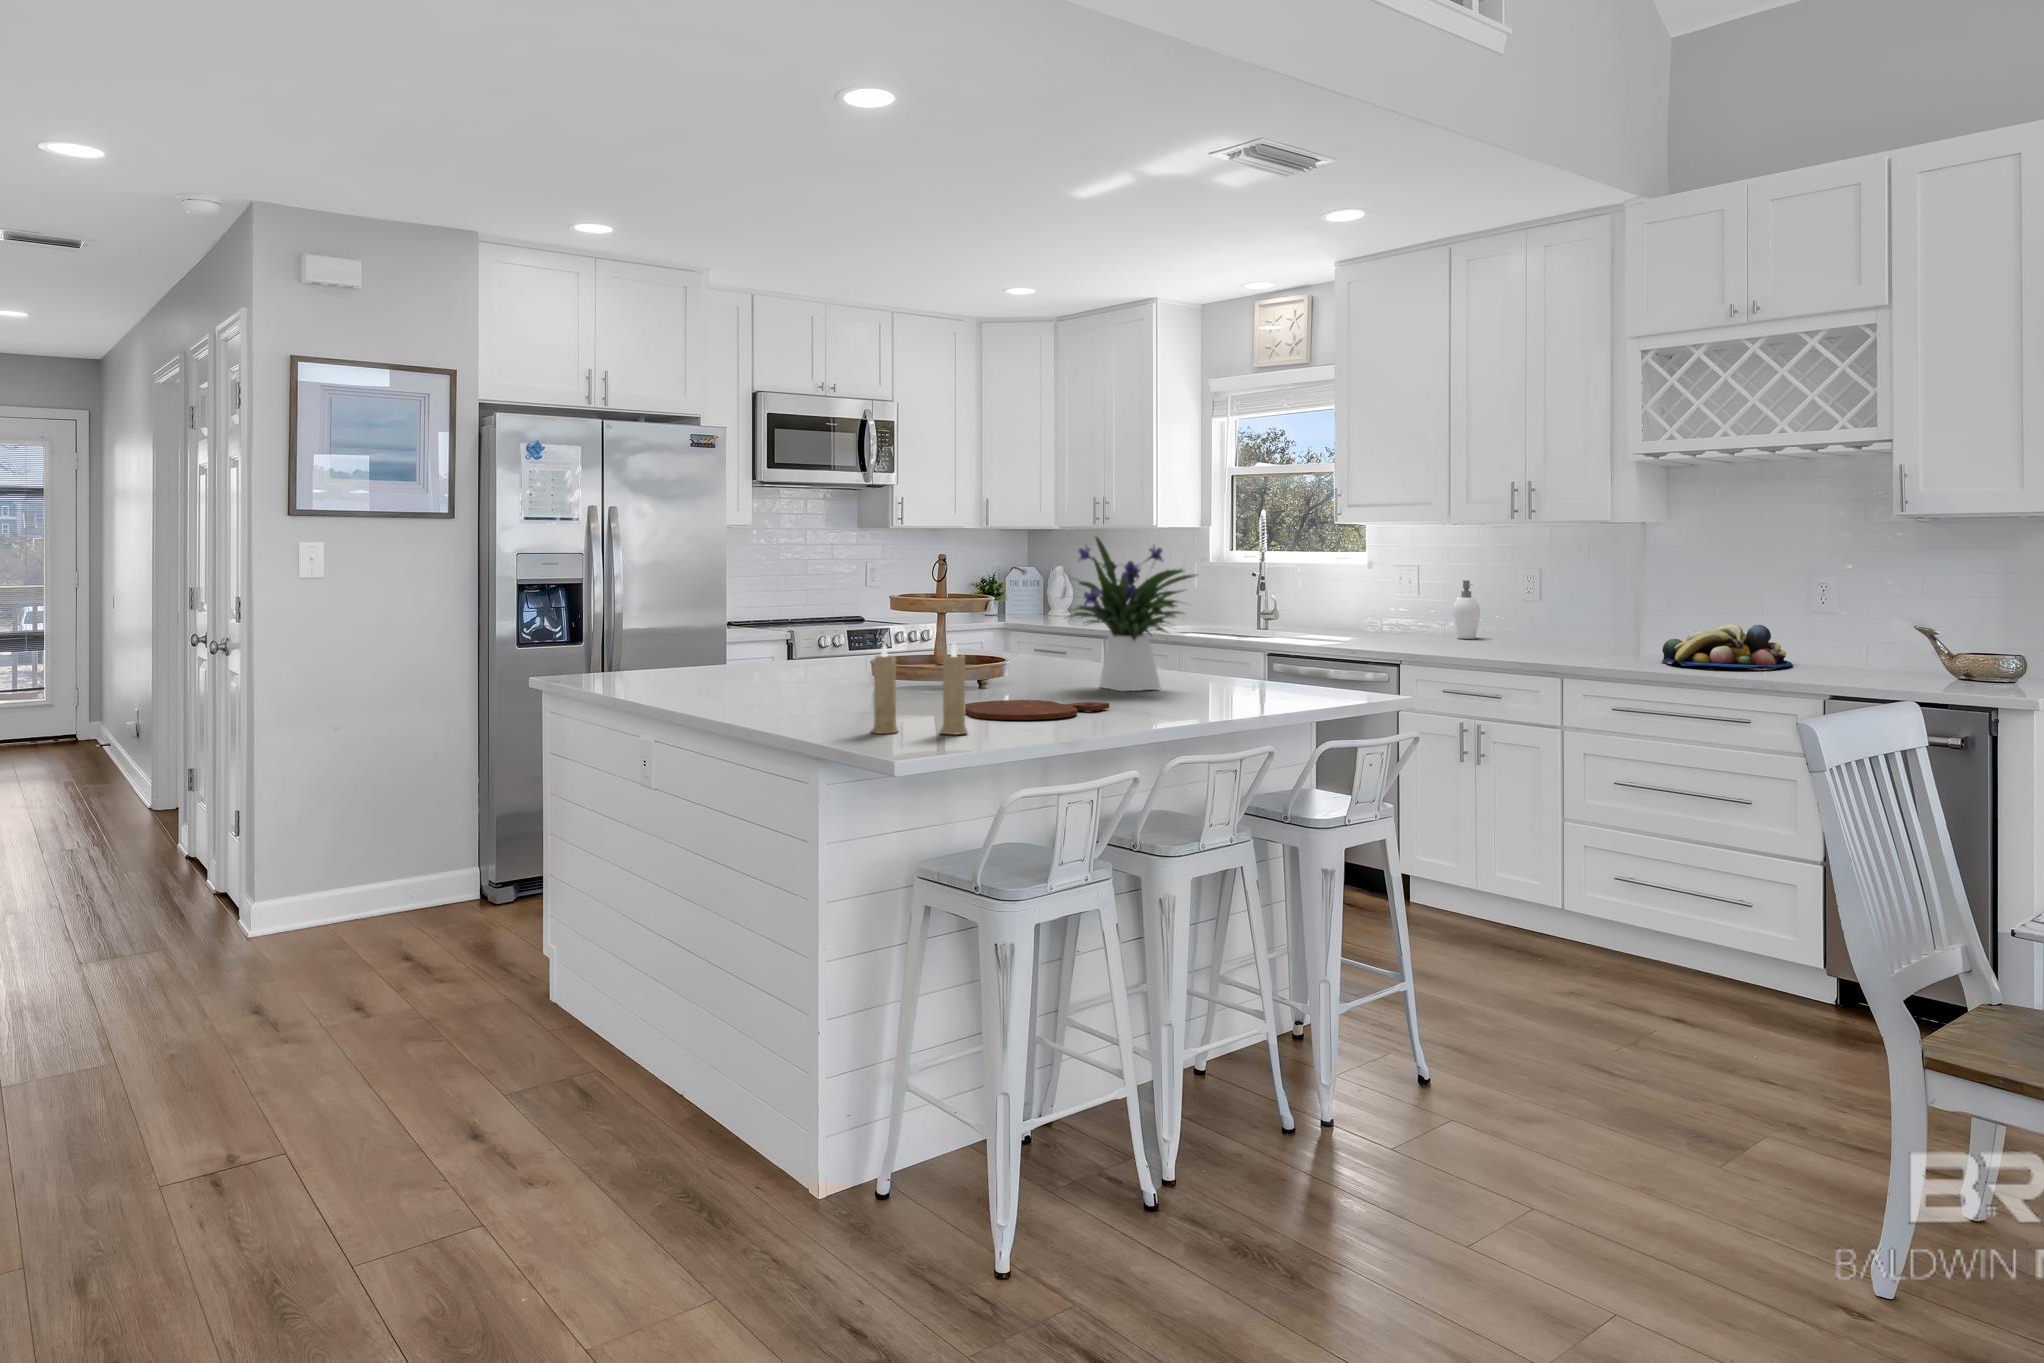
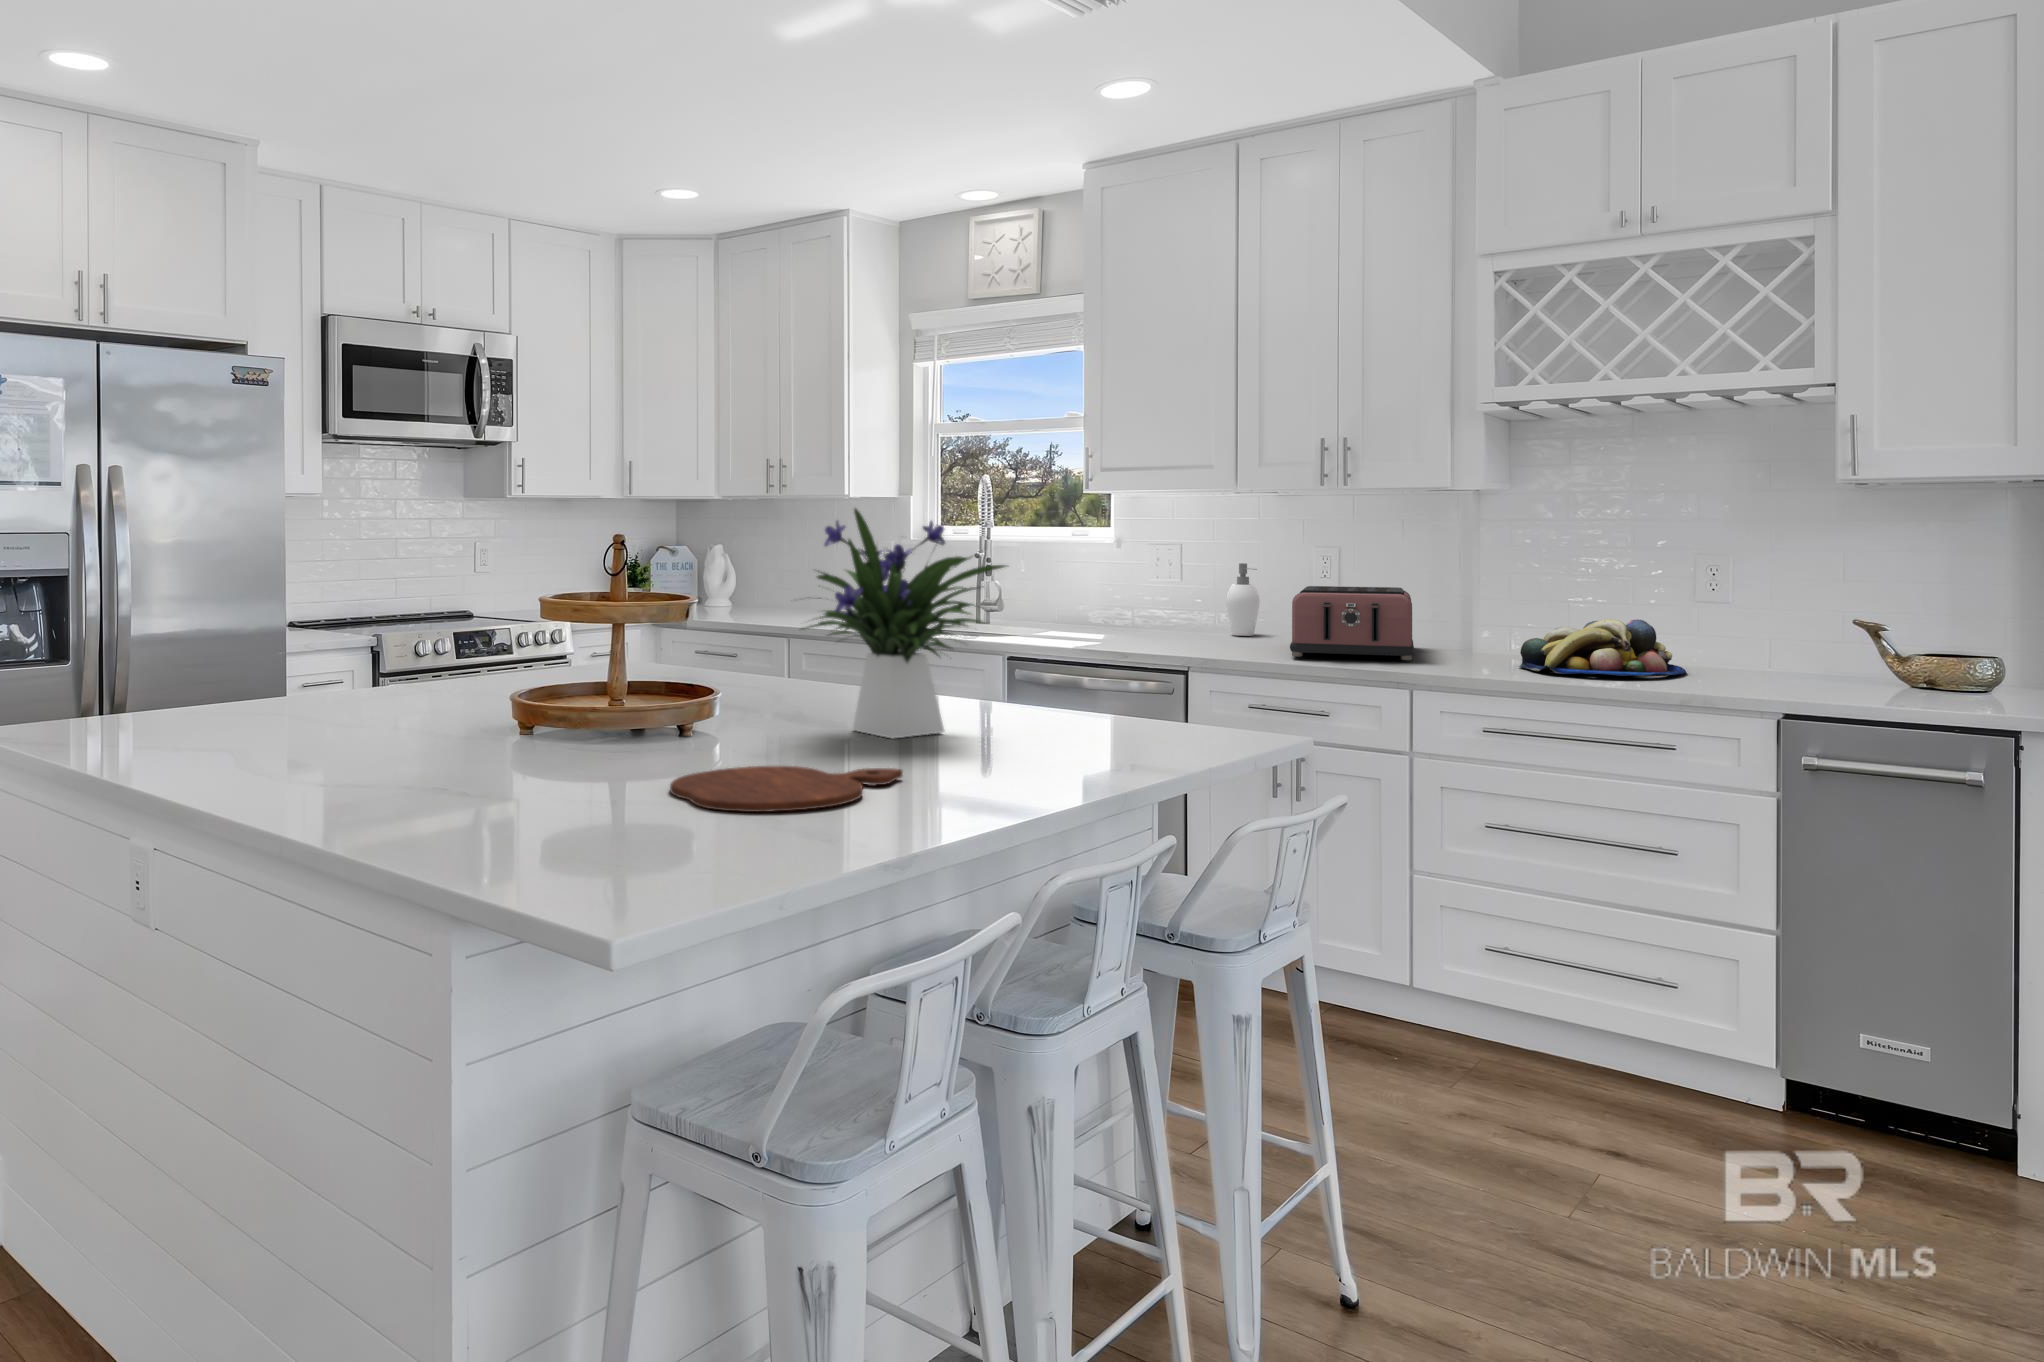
toaster: none [1485,598,1594,656] -> present [1290,586,1414,660]
candle: present [871,644,967,735] -> none [536,688,712,858]

